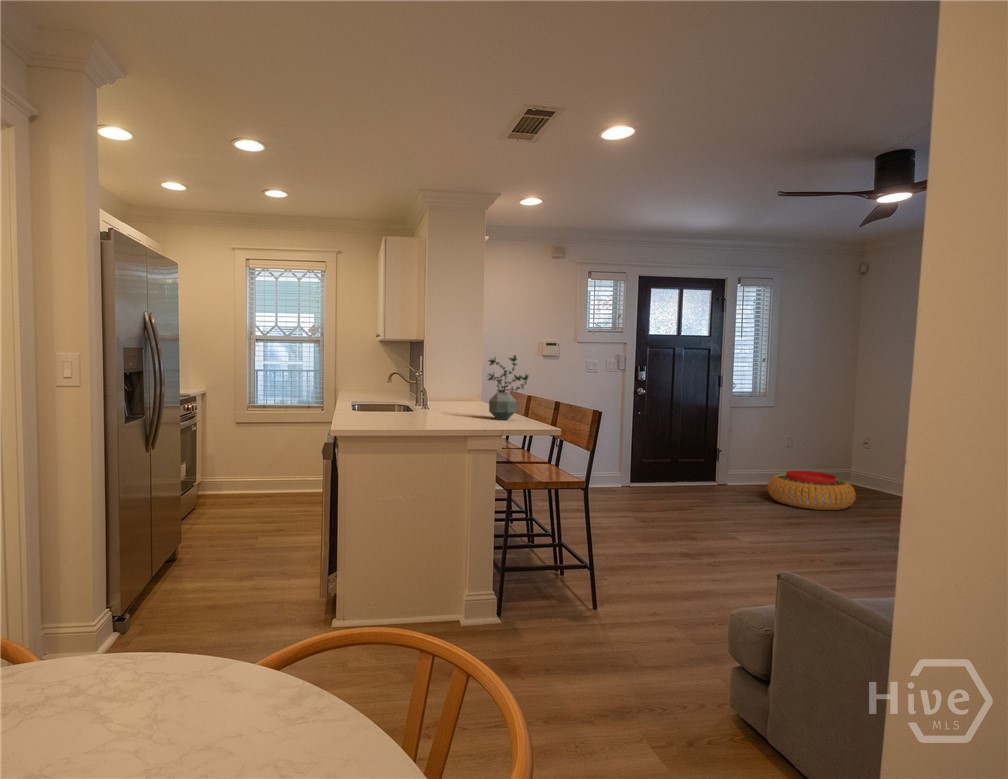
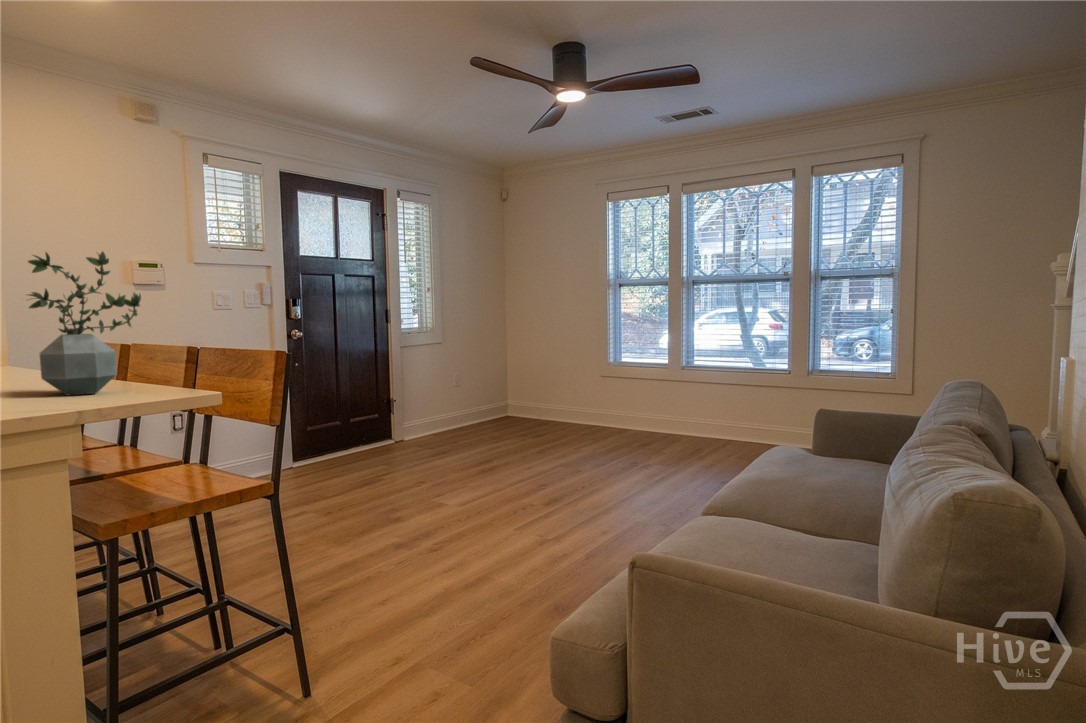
pouf: present [767,471,856,510] -> none [454,411,539,453]

